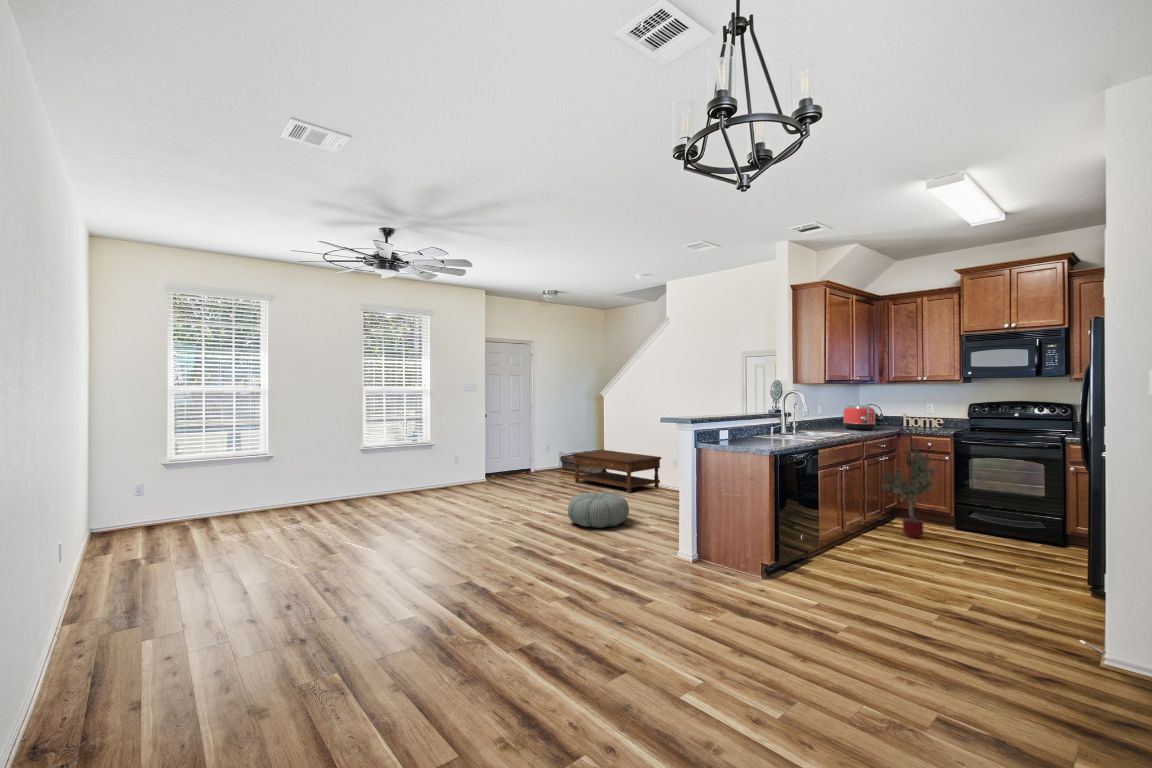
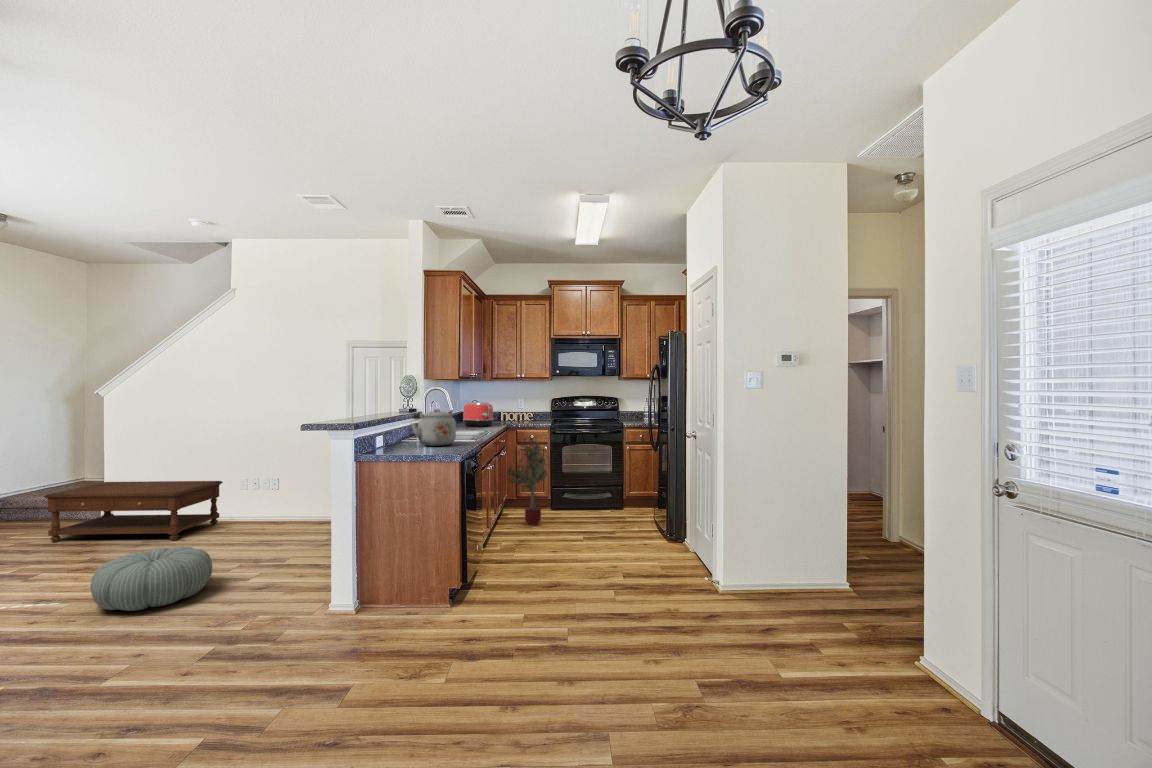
kettle: none [752,410,793,442] -> present [412,409,456,446]

